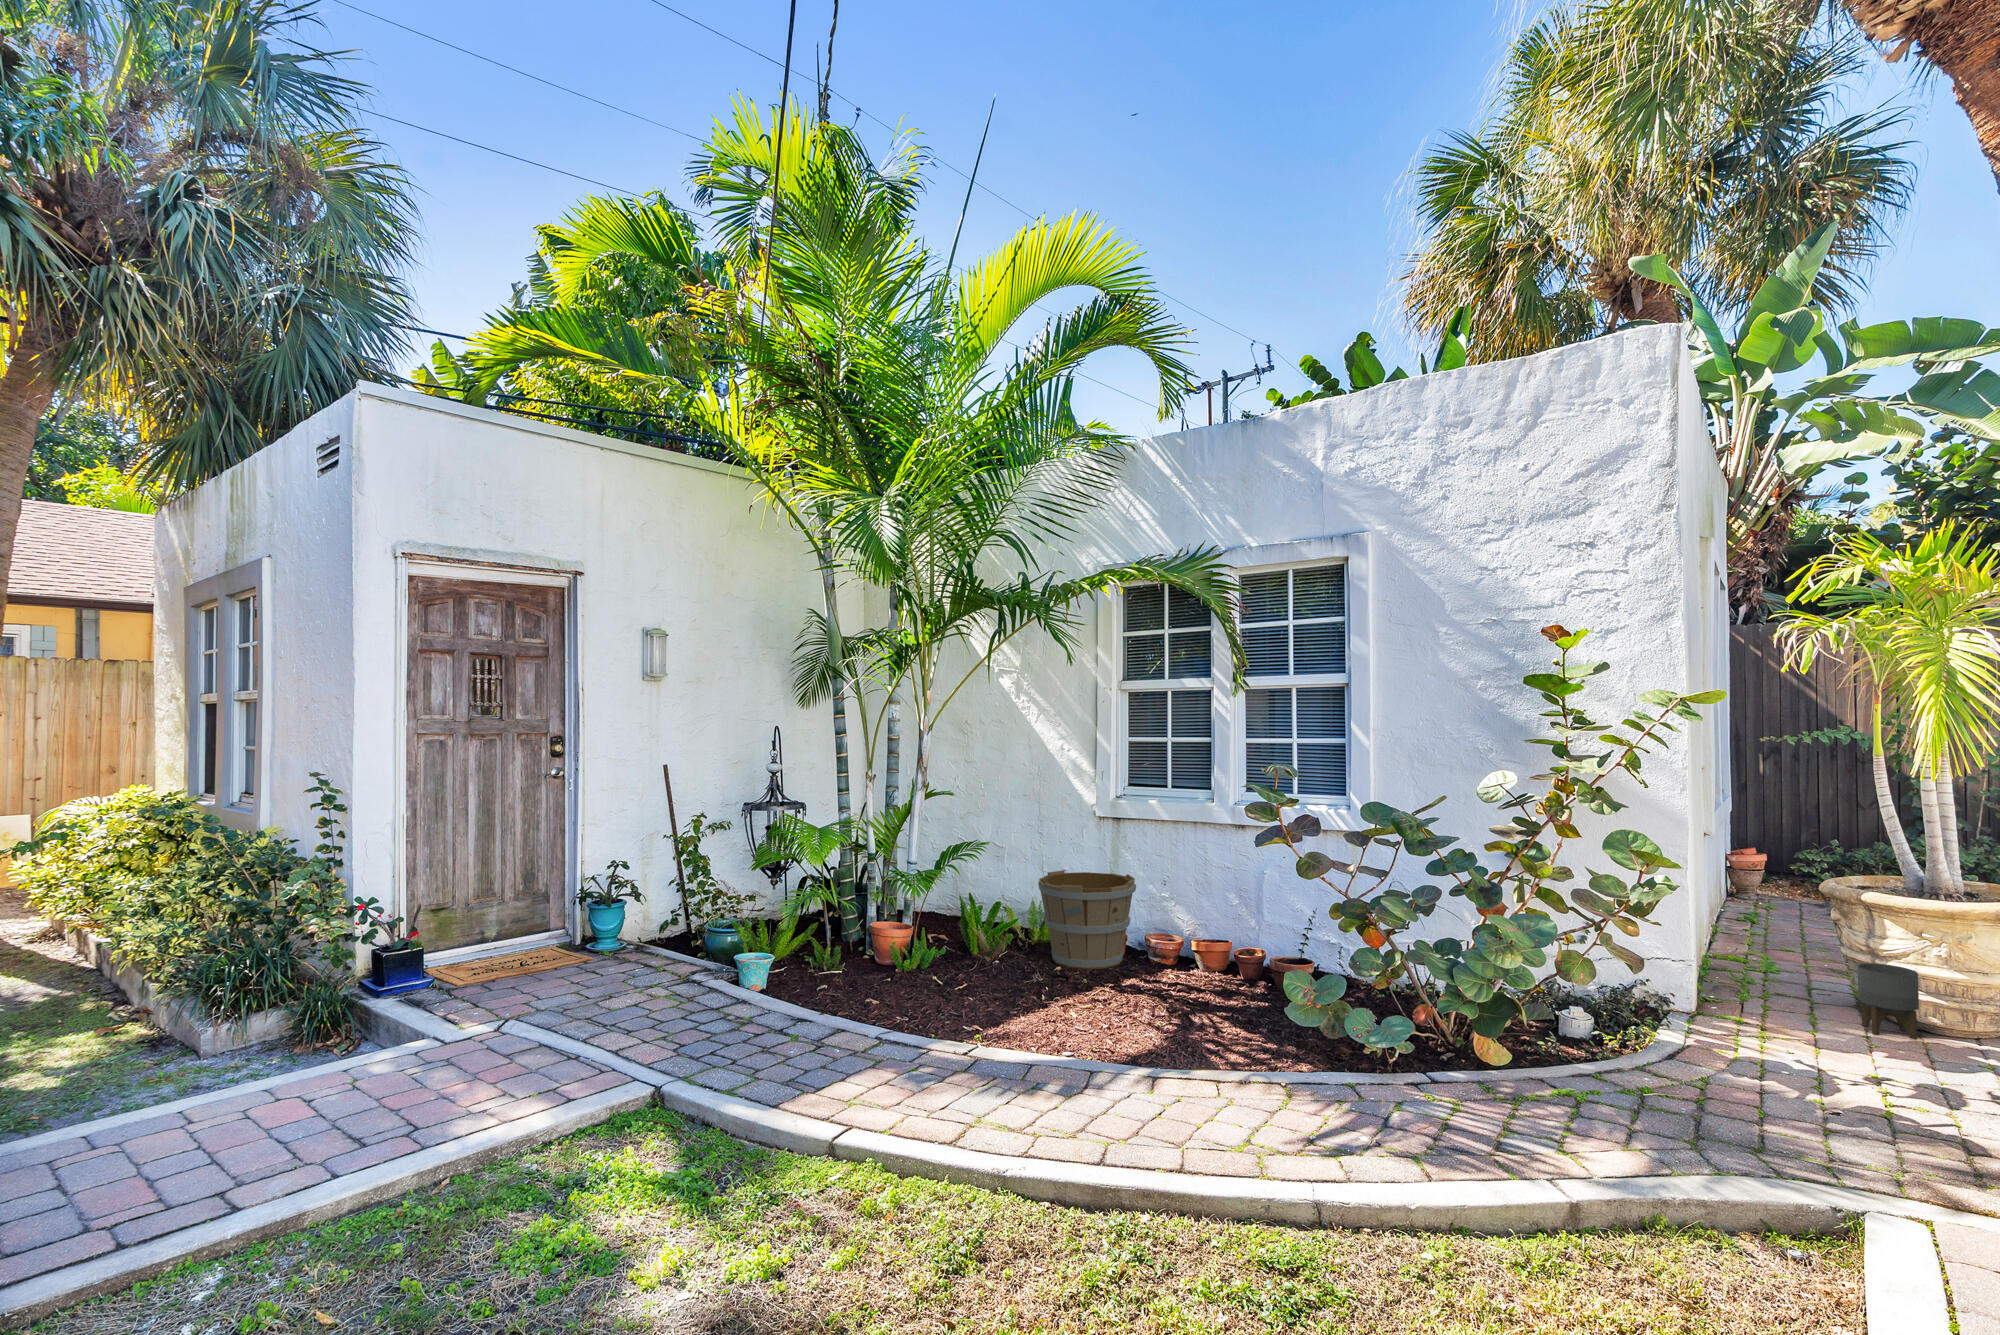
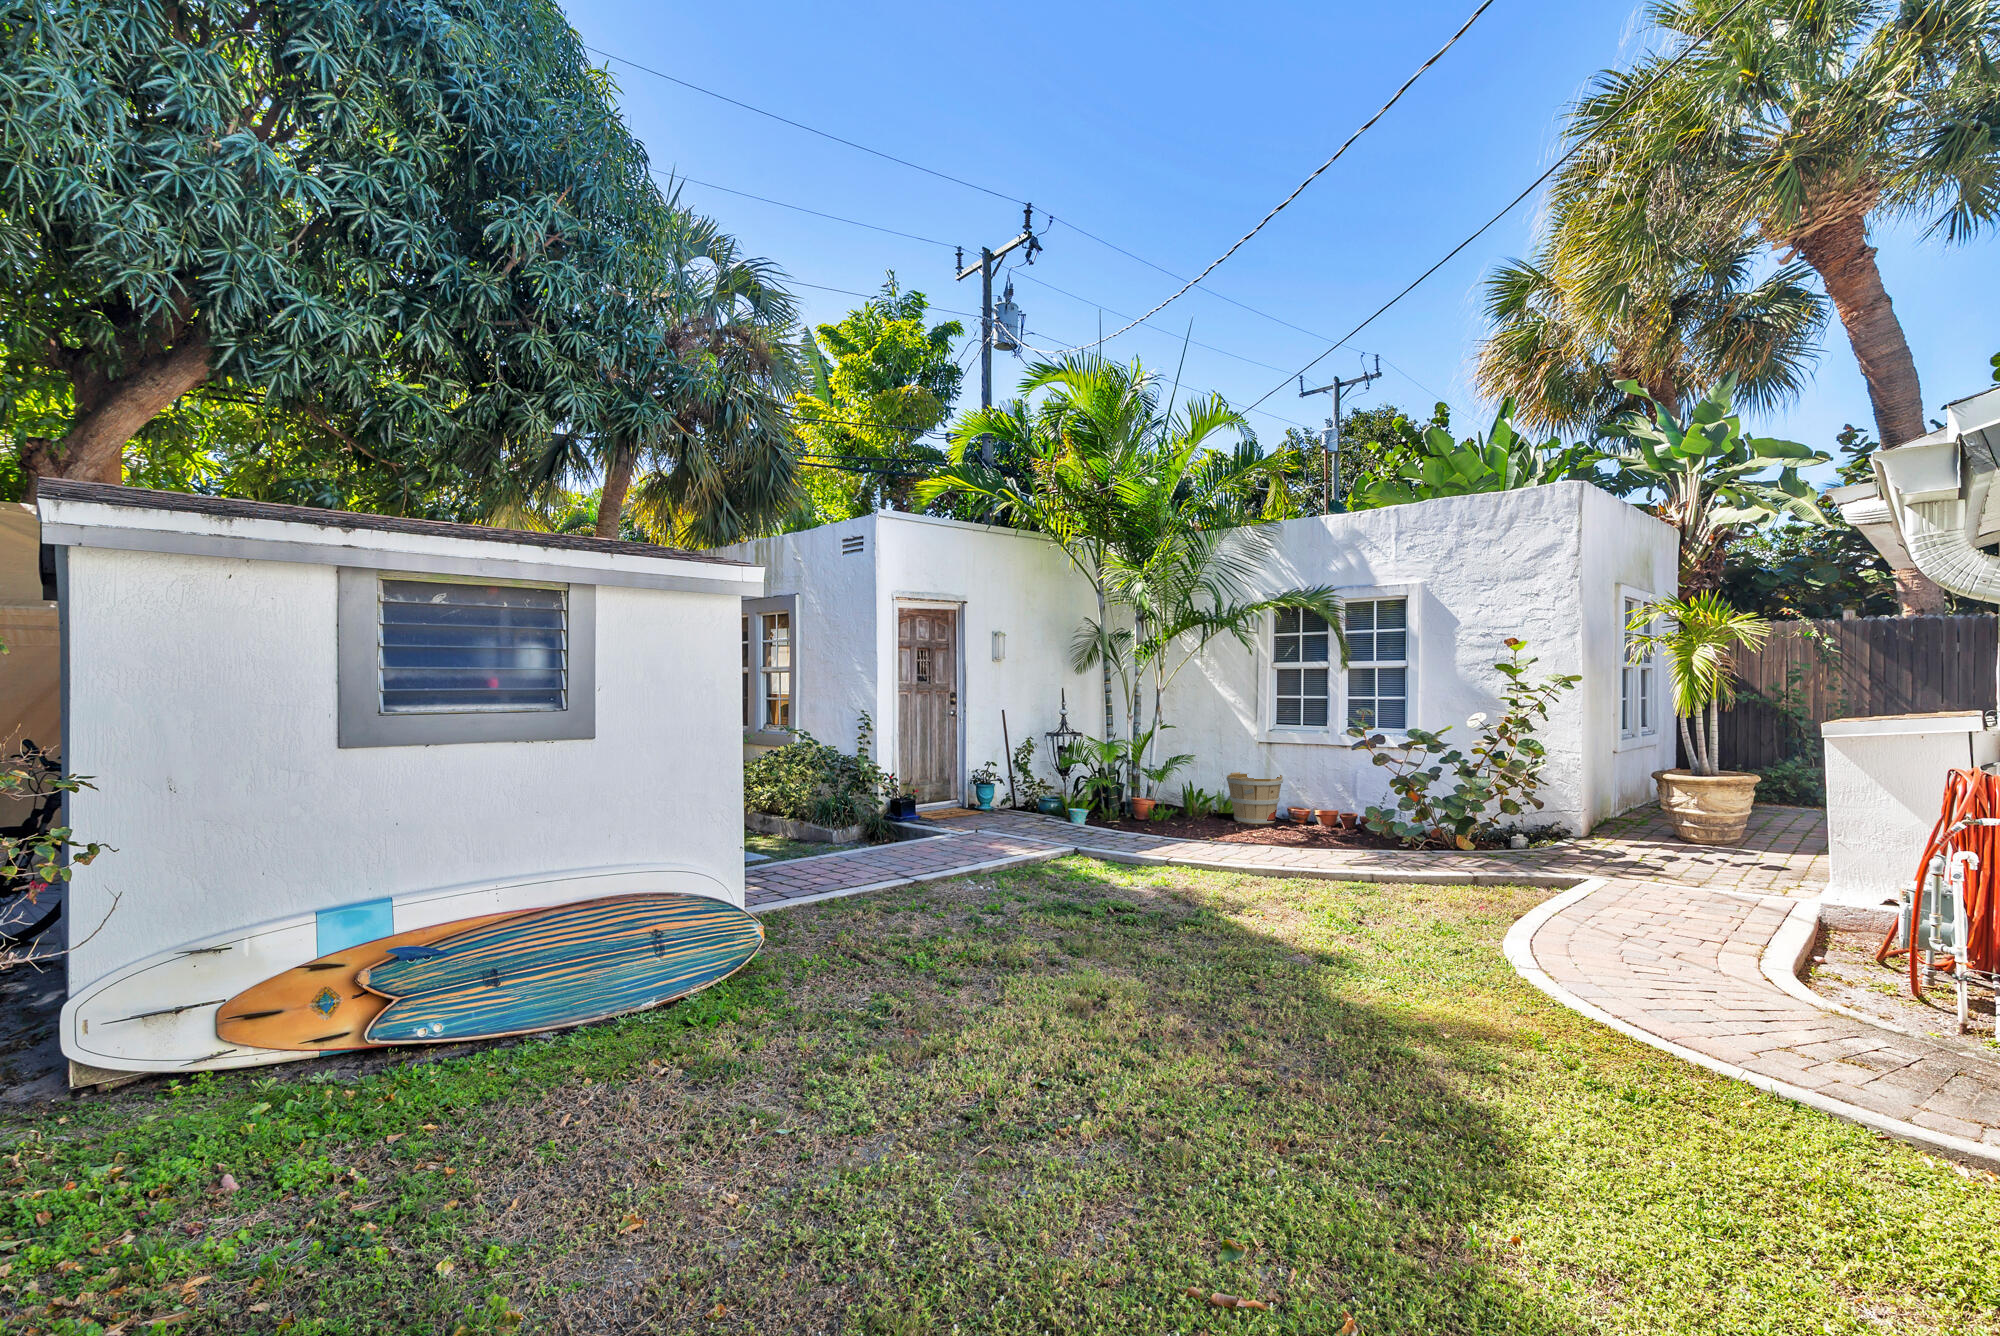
planter: present [1858,963,1919,1039] -> none [1675,815,1703,851]

